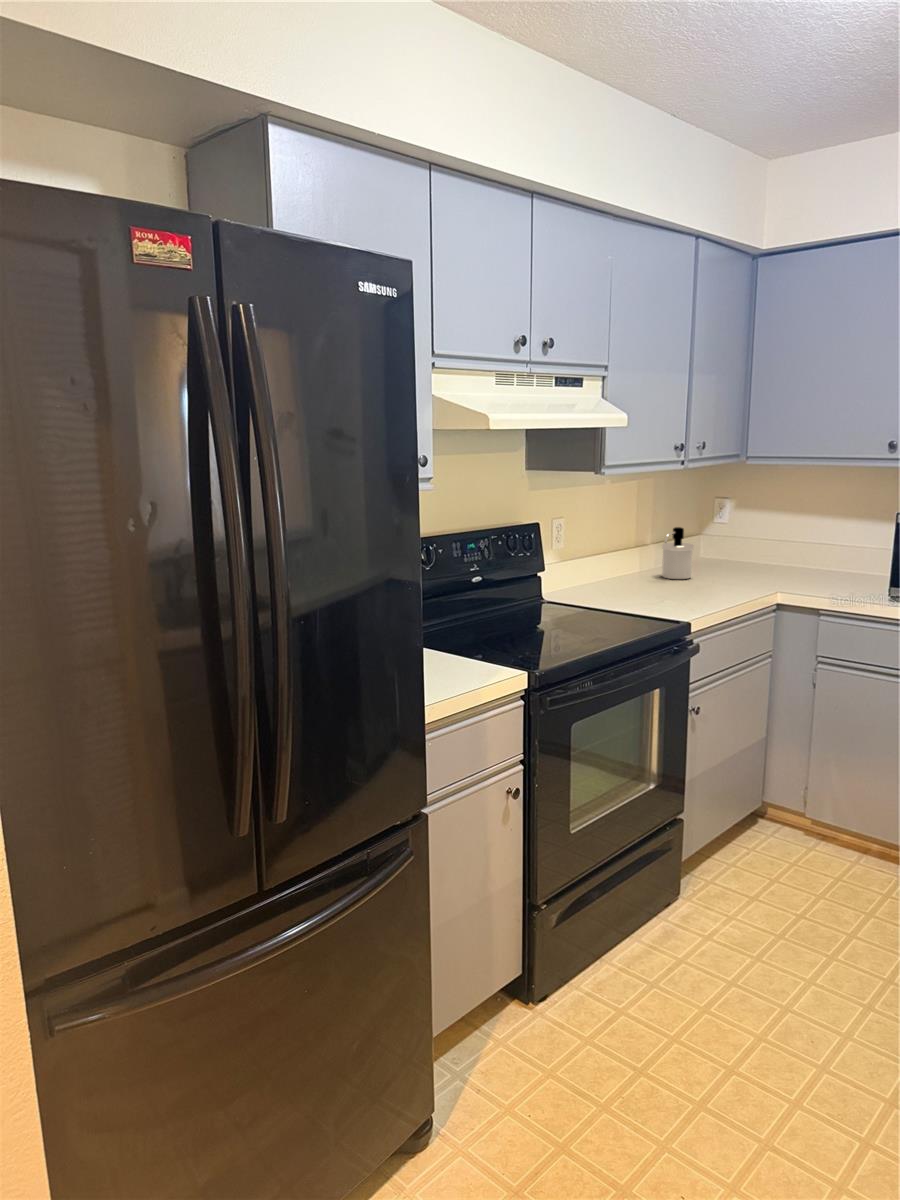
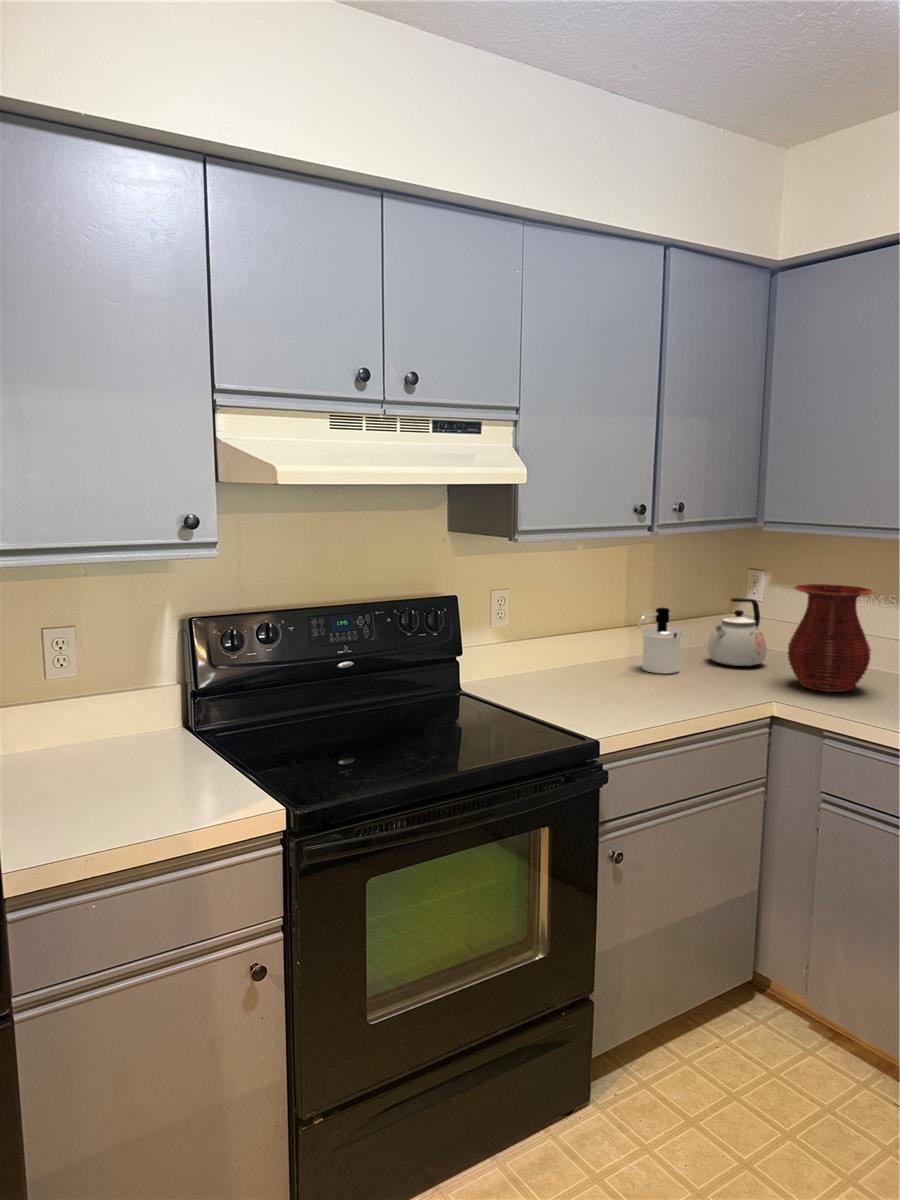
vase: none [776,503,843,585] -> present [788,584,874,692]
kettle: none [704,519,750,571] -> present [708,598,767,666]

